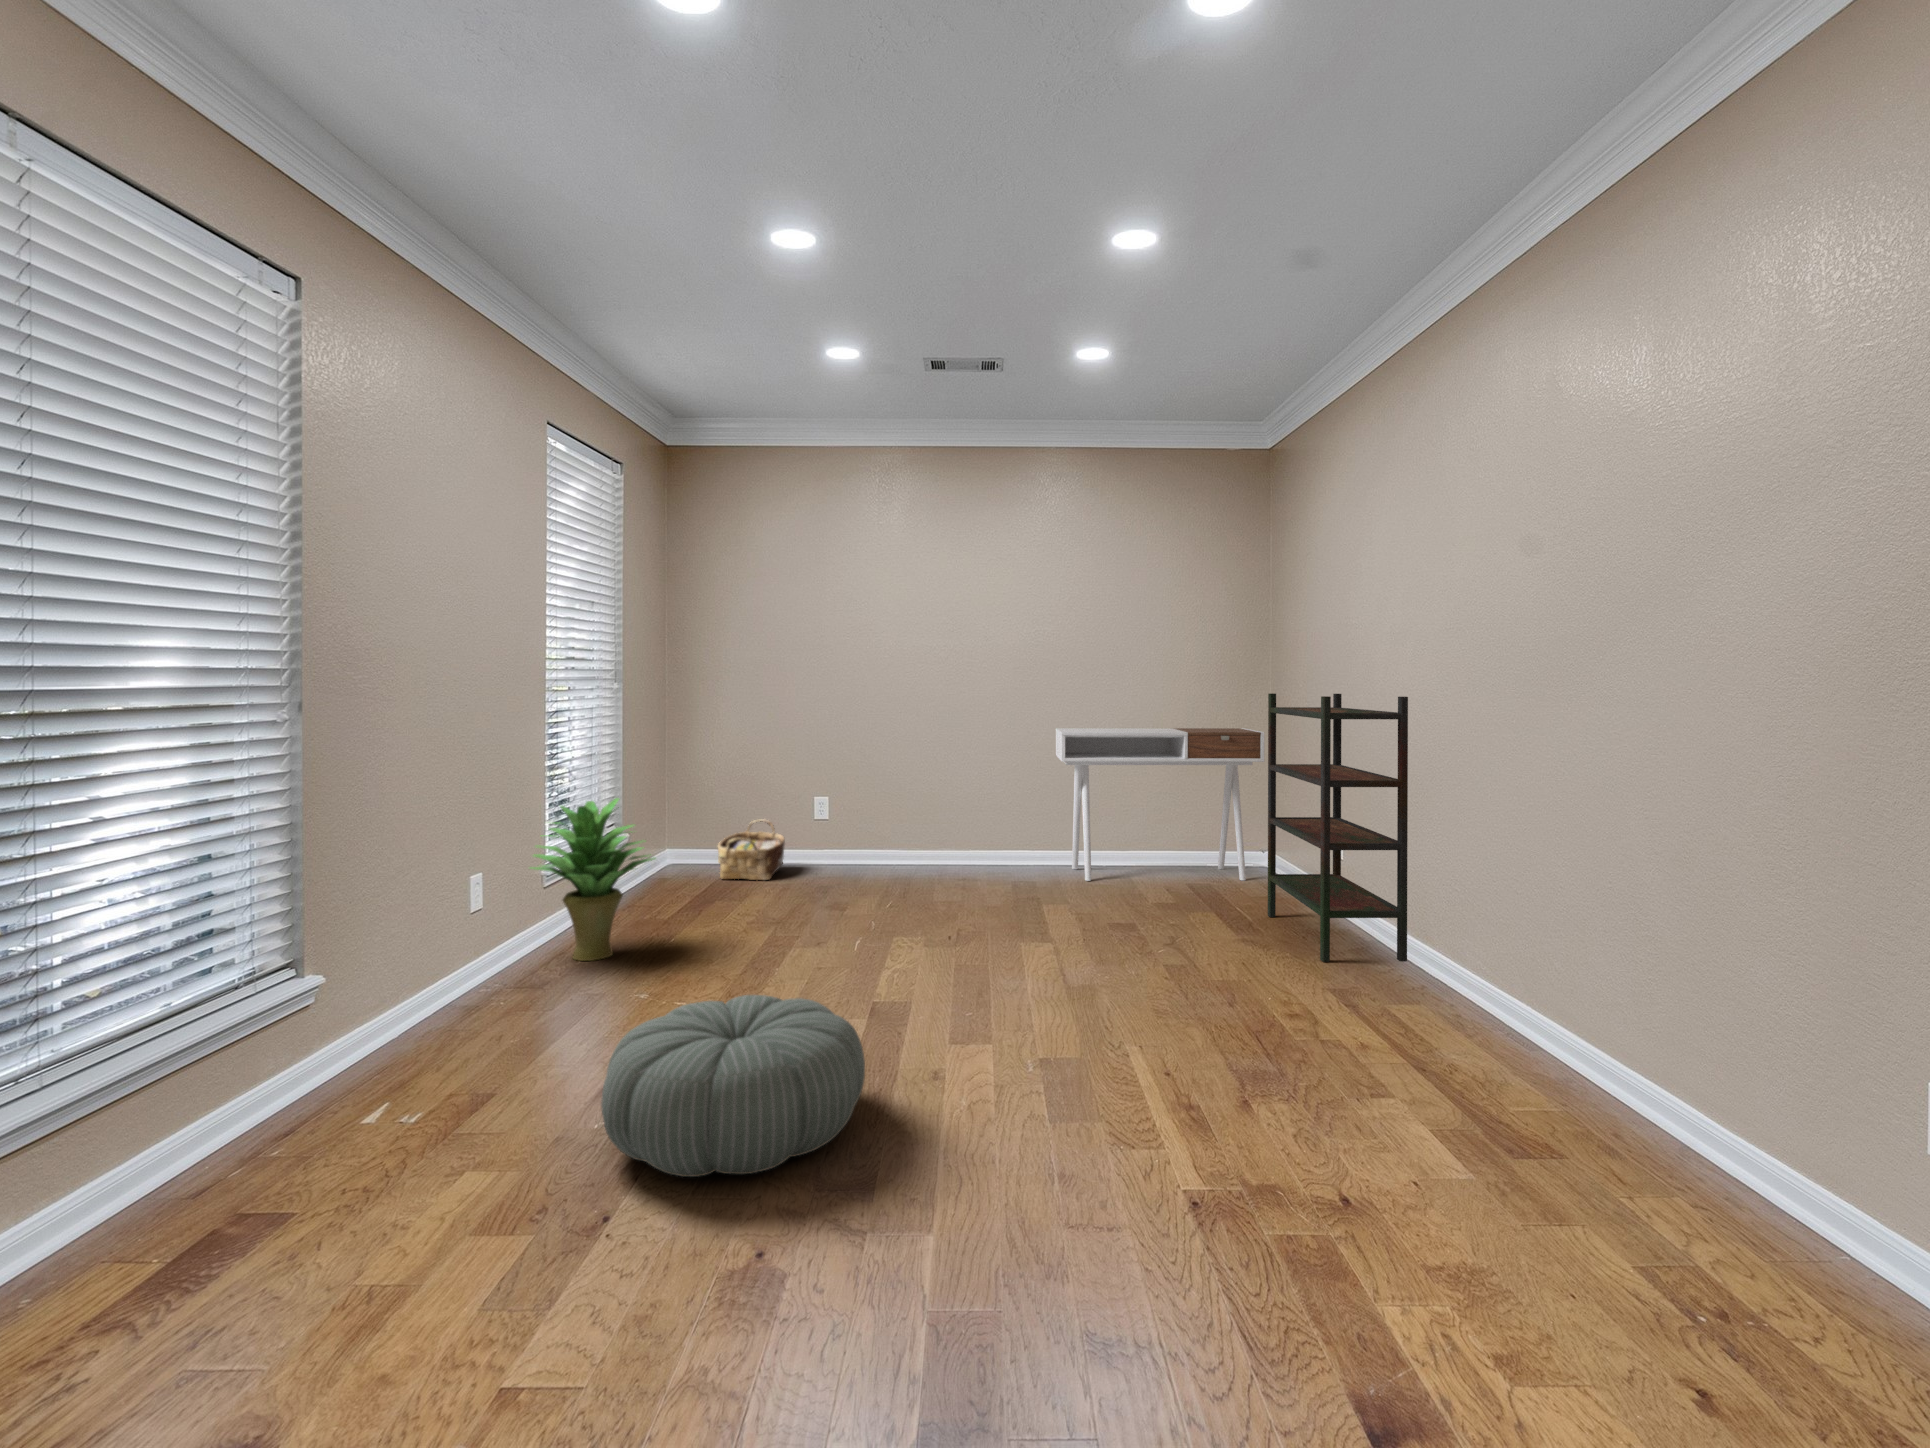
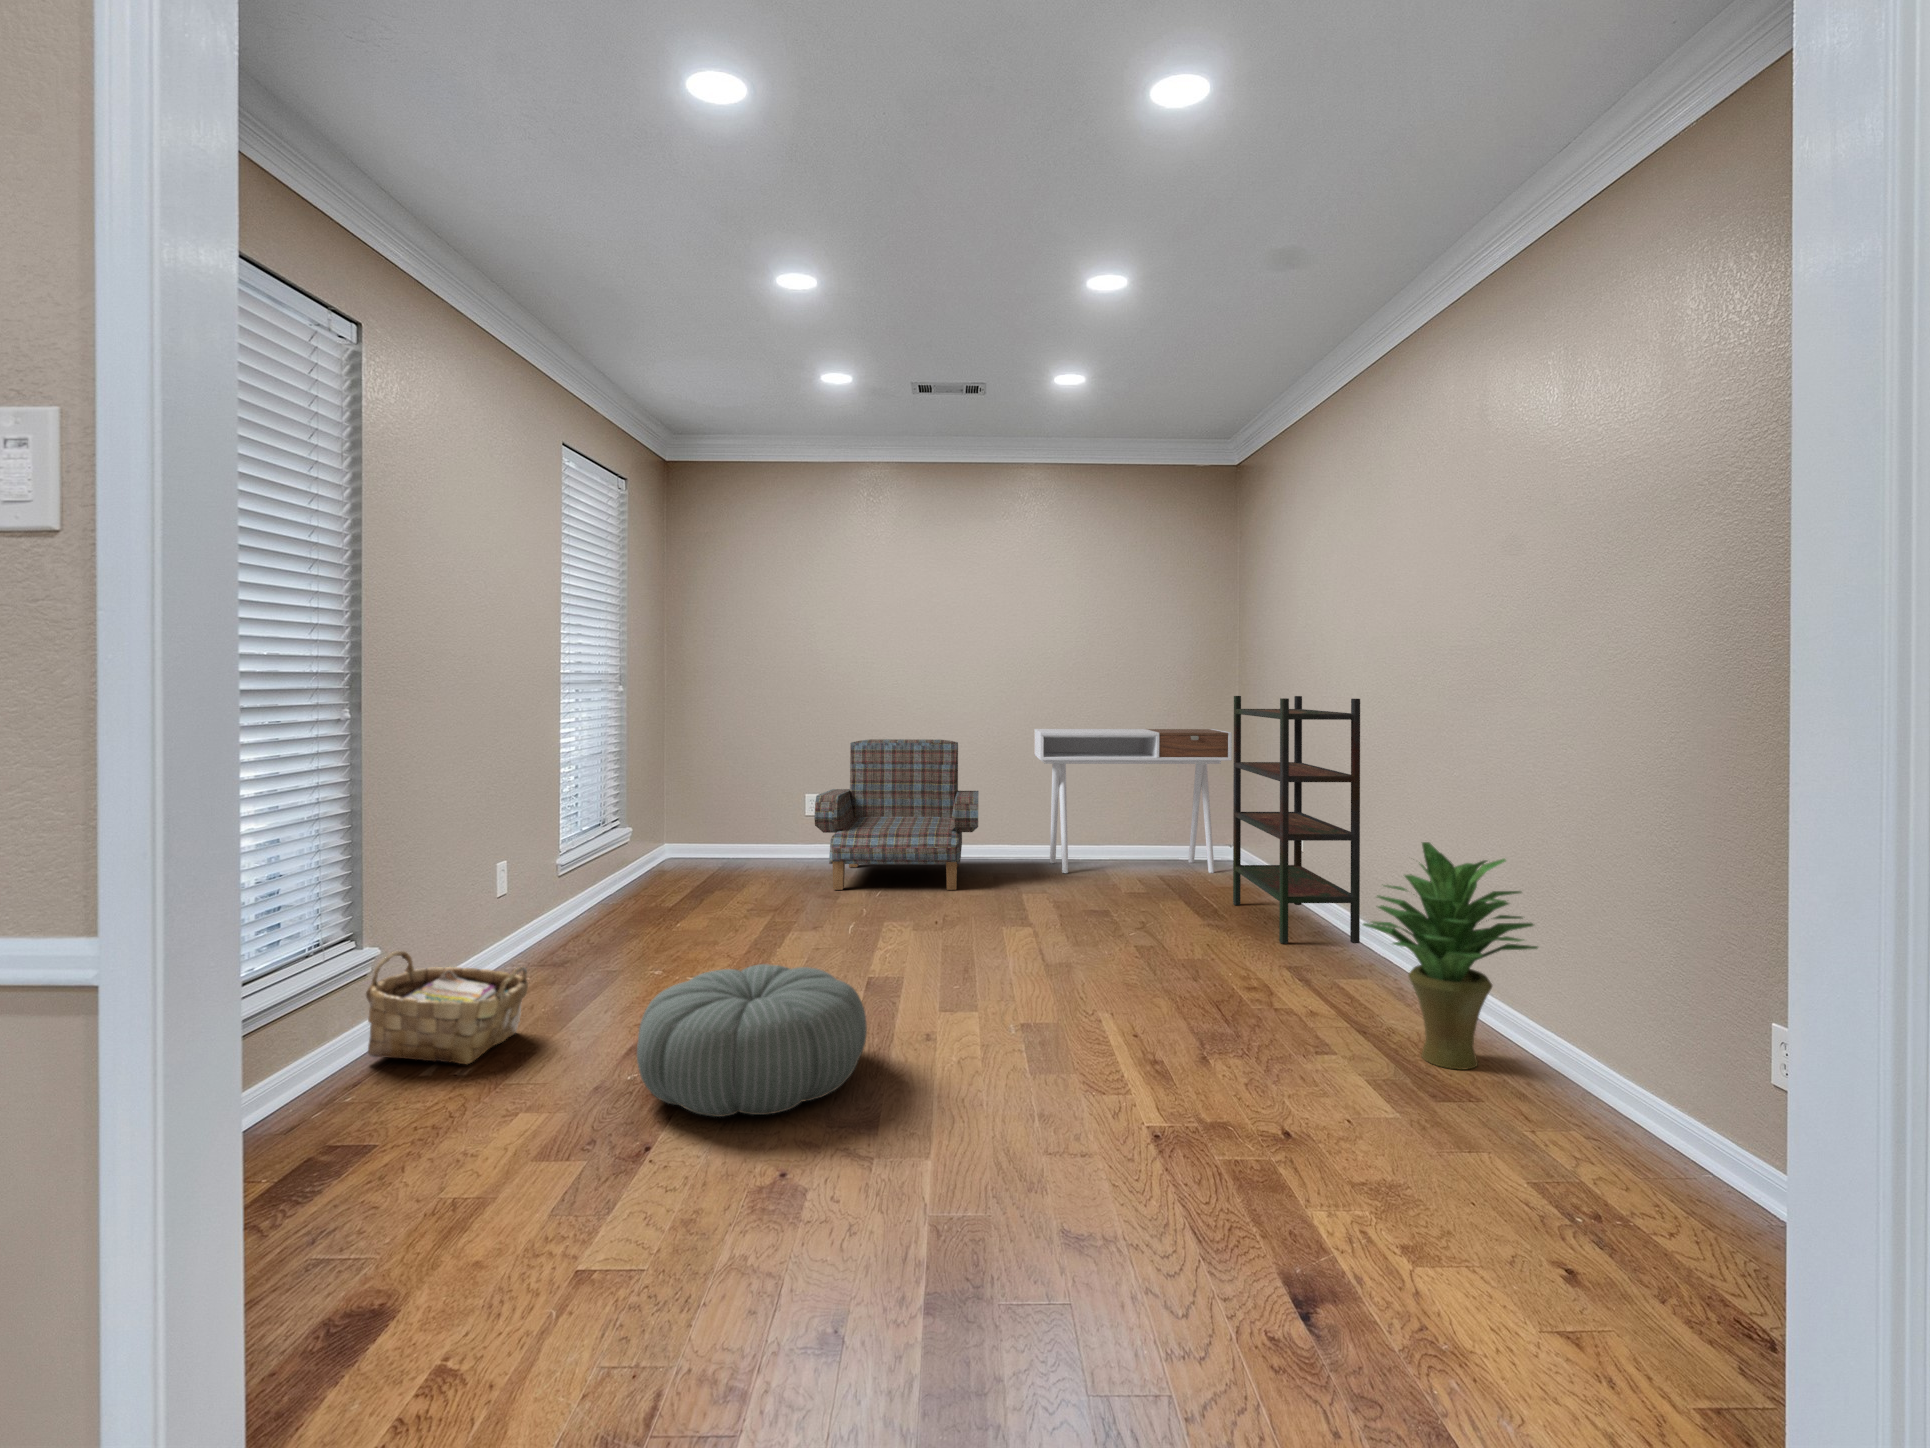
armchair: none [822,739,997,900] -> present [814,739,979,890]
potted plant: present [530,798,655,961] -> present [1363,842,1538,1070]
woven basket: present [718,819,785,880] -> present [366,951,528,1064]

